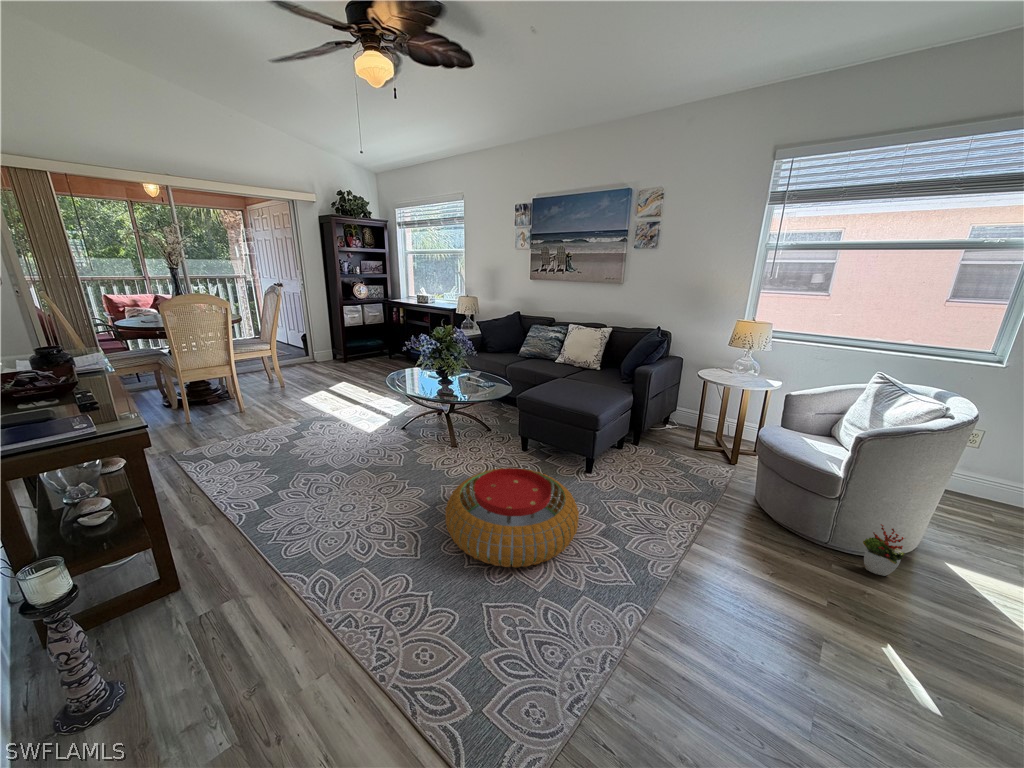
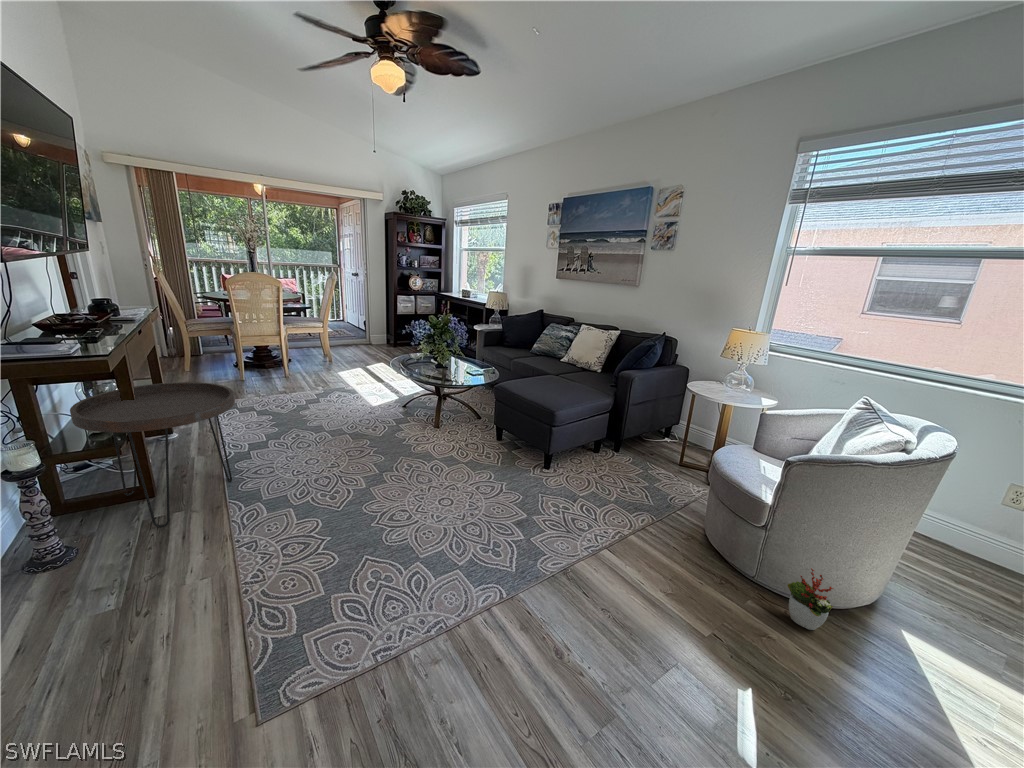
side table: none [74,440,277,630] -> present [70,382,235,527]
pouf: present [445,468,579,567] -> none [369,446,499,535]

